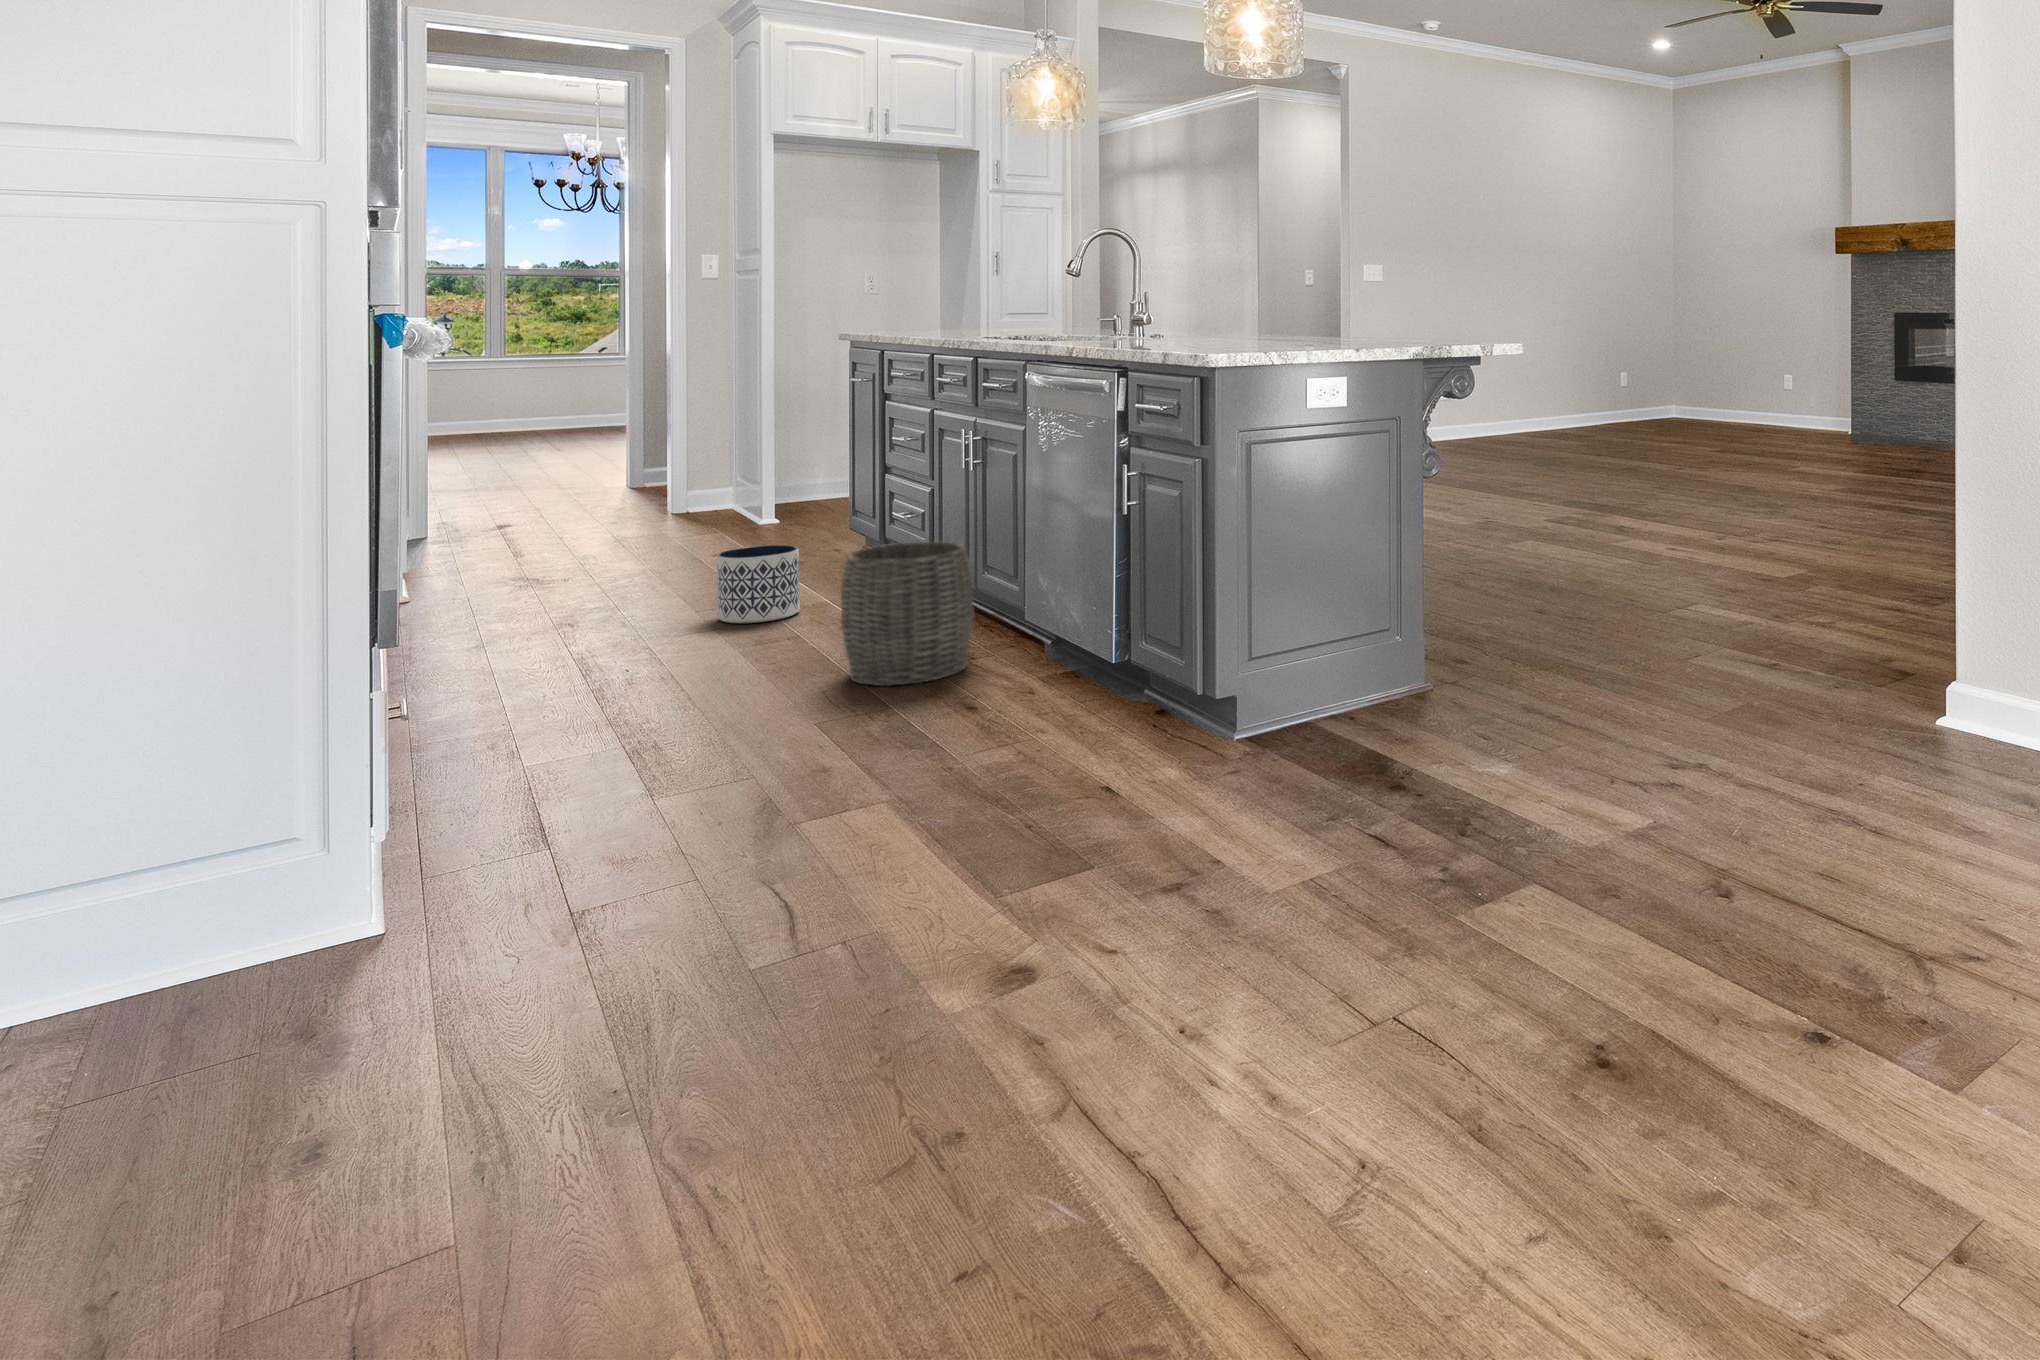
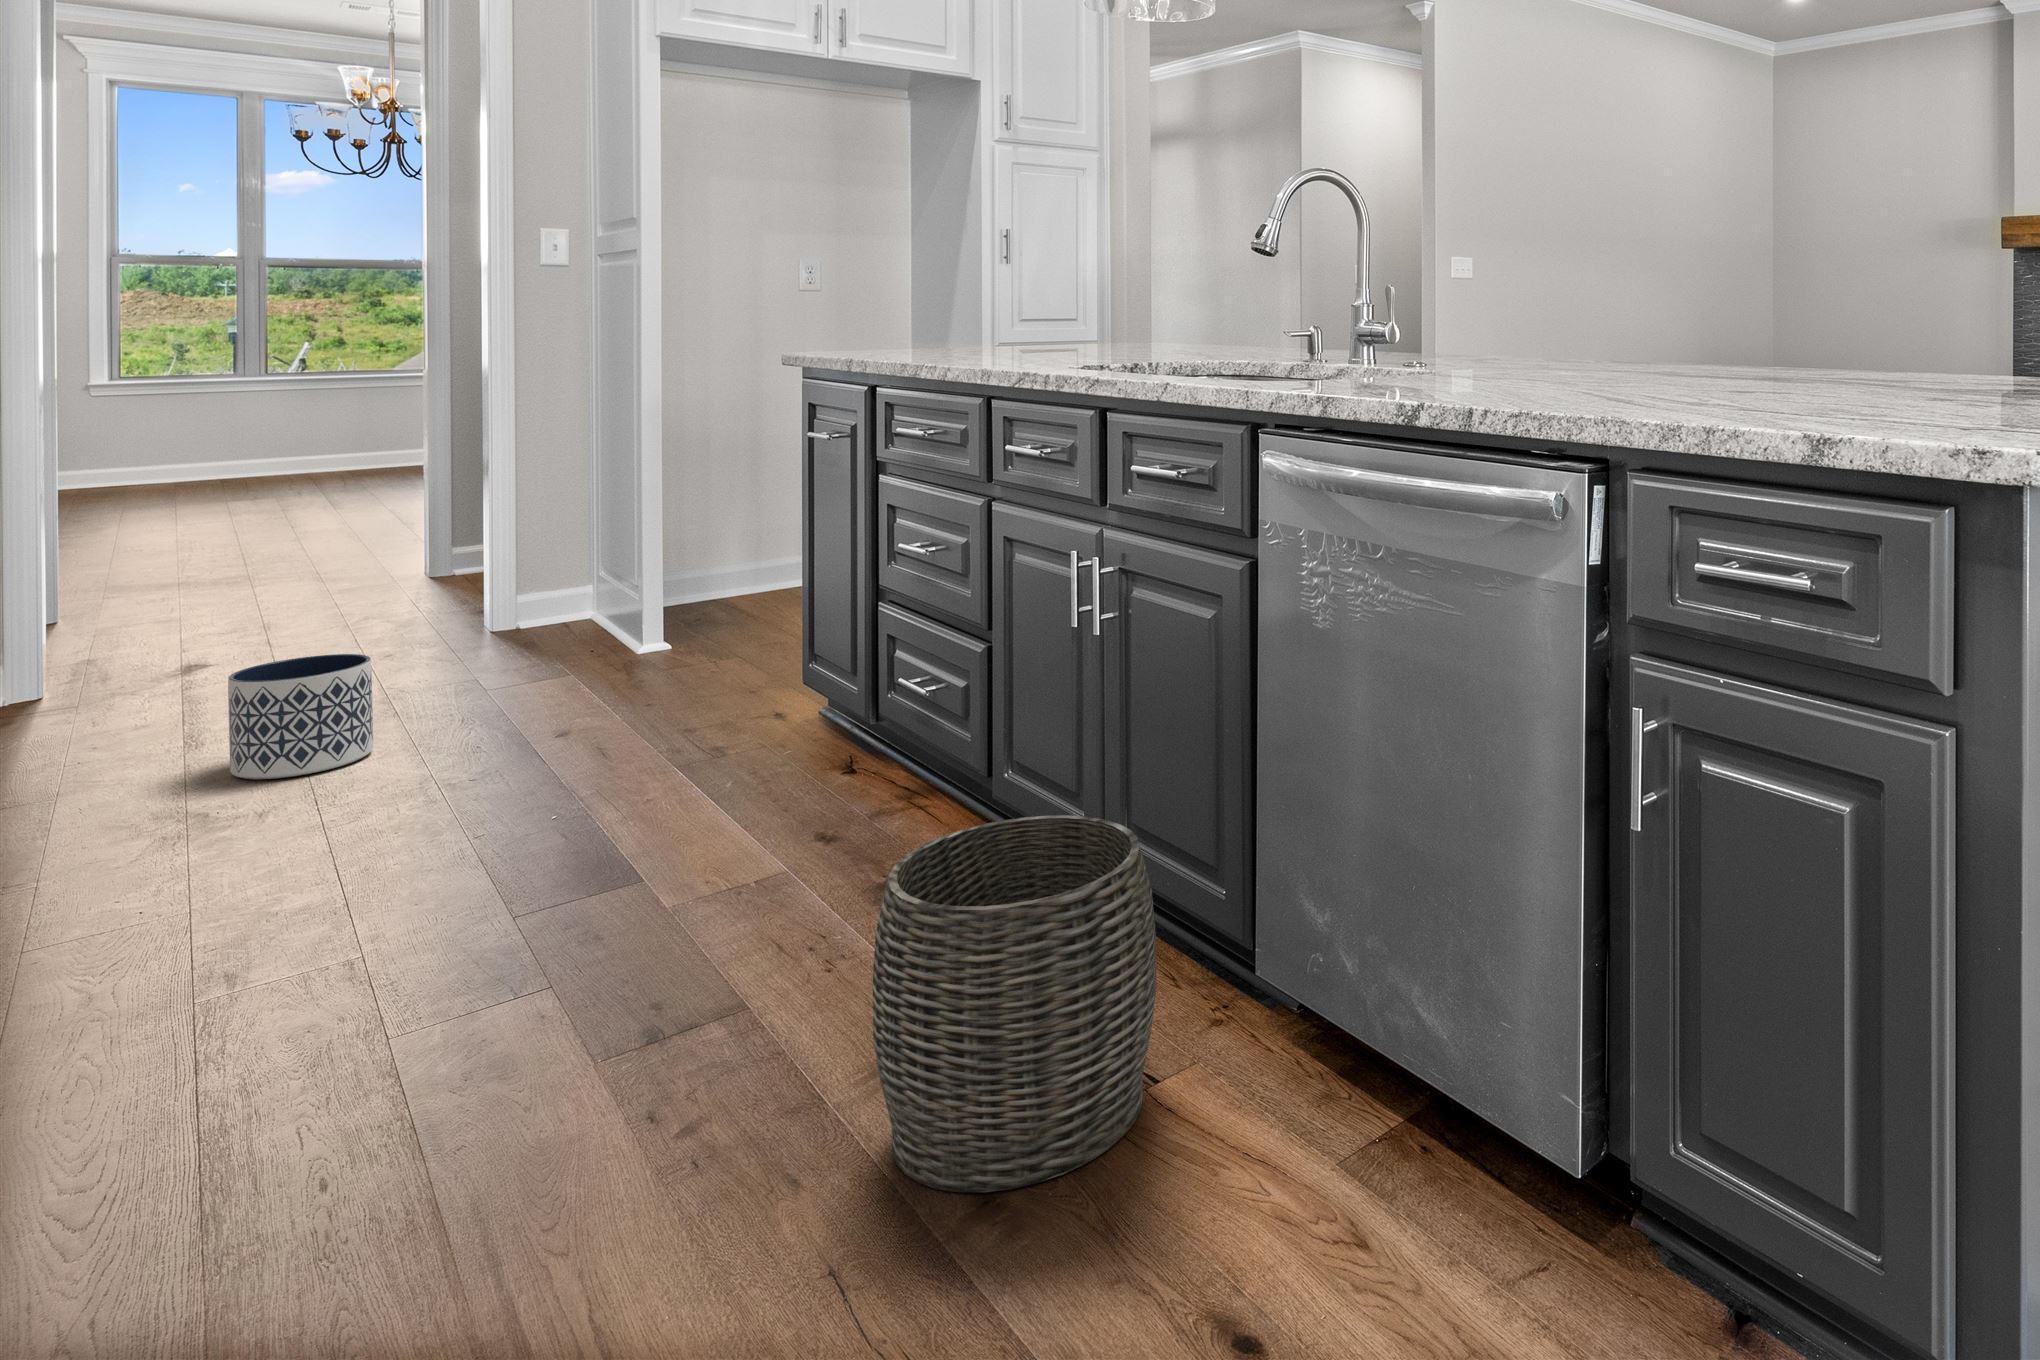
planter: present [717,545,800,623] -> present [228,654,373,779]

